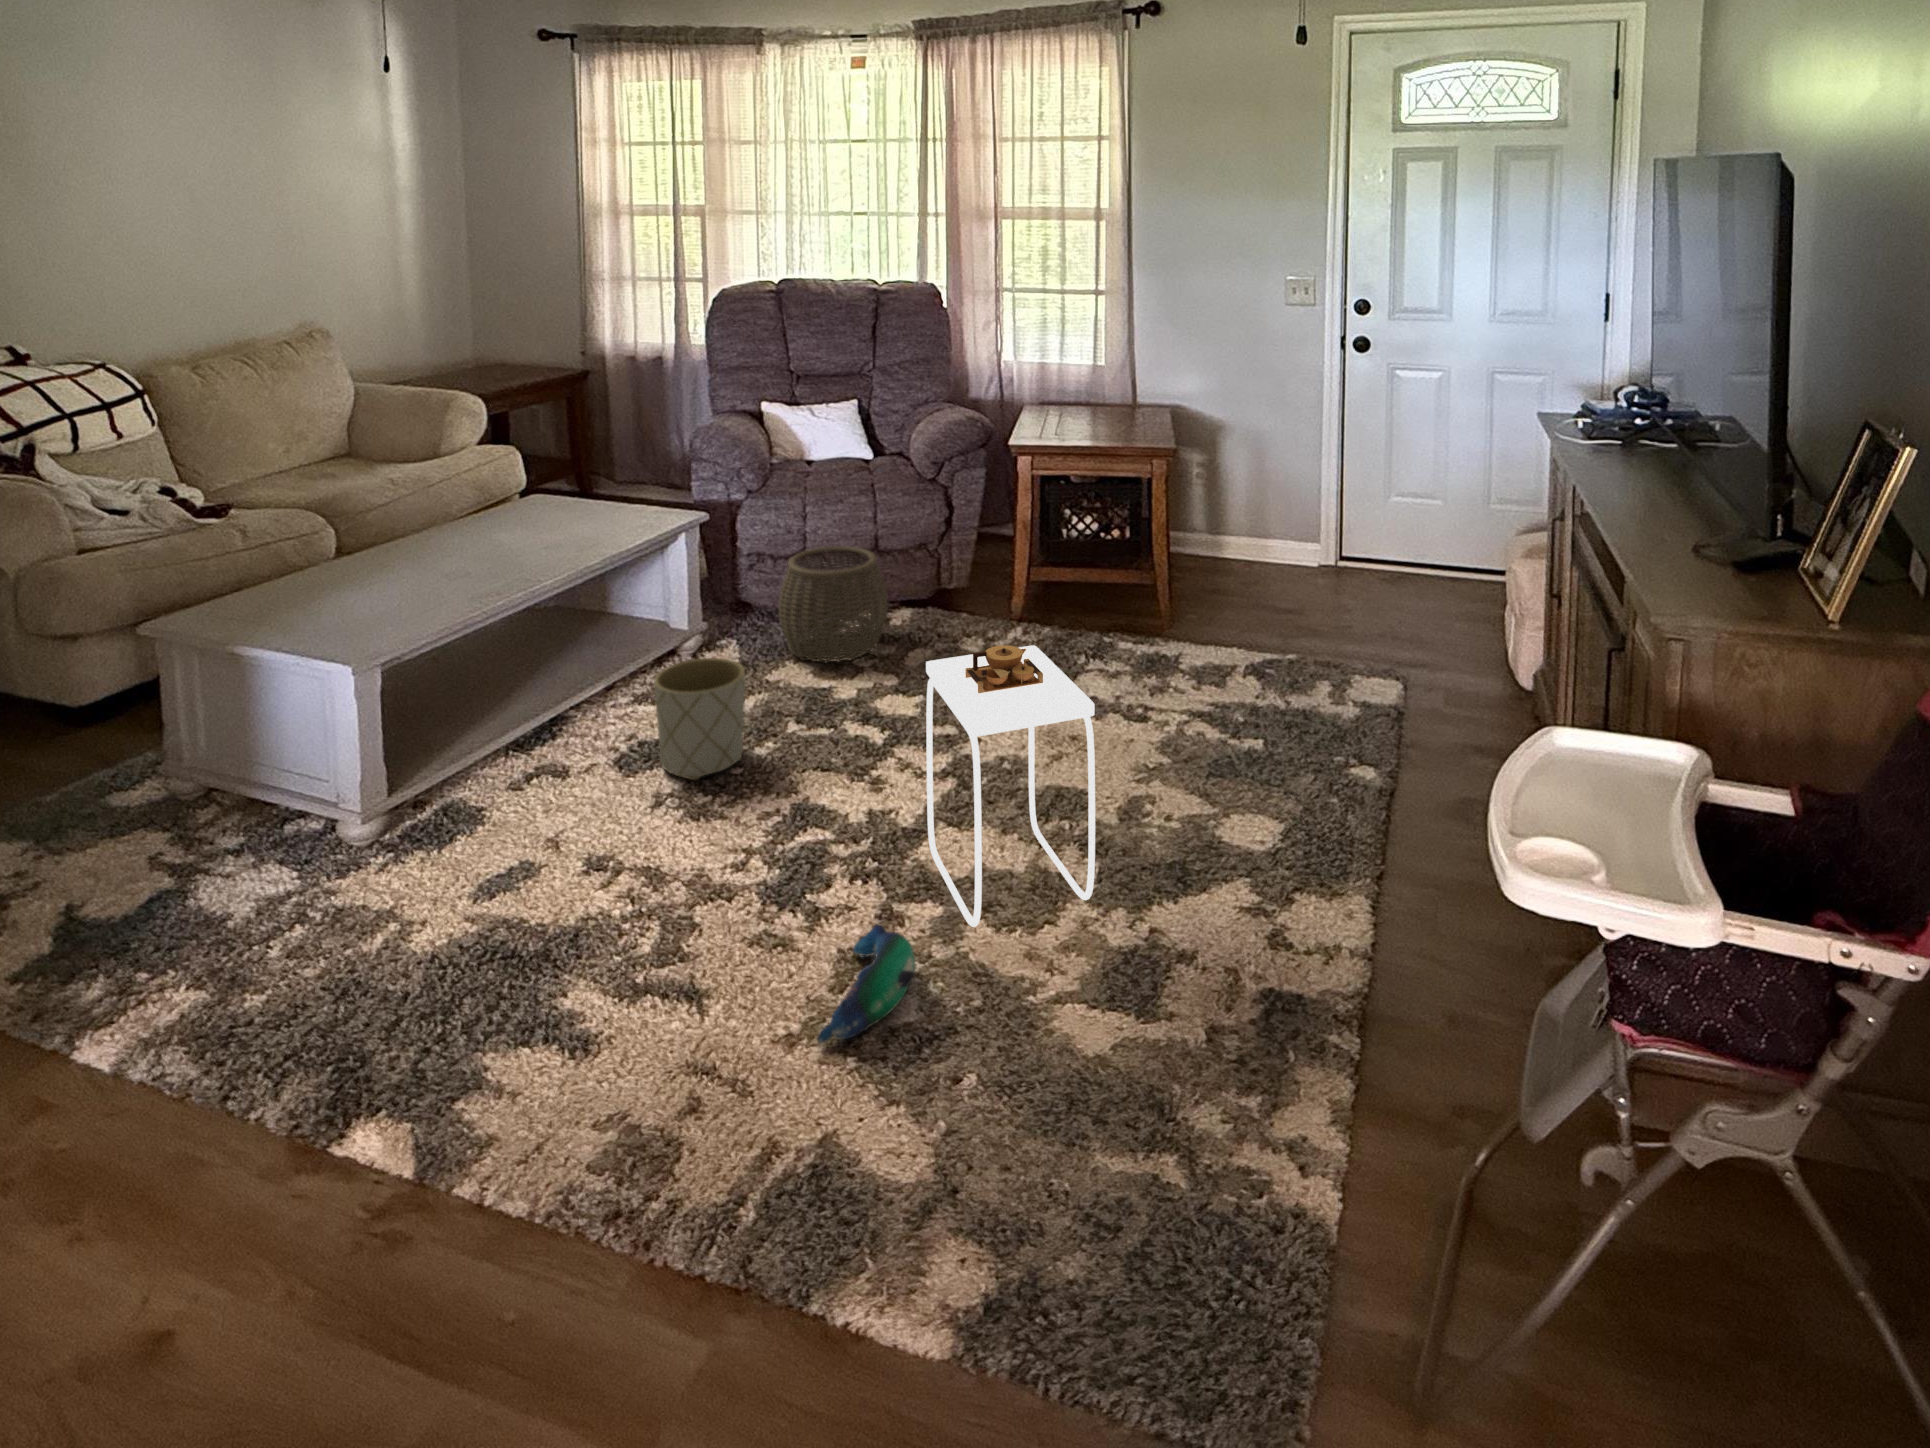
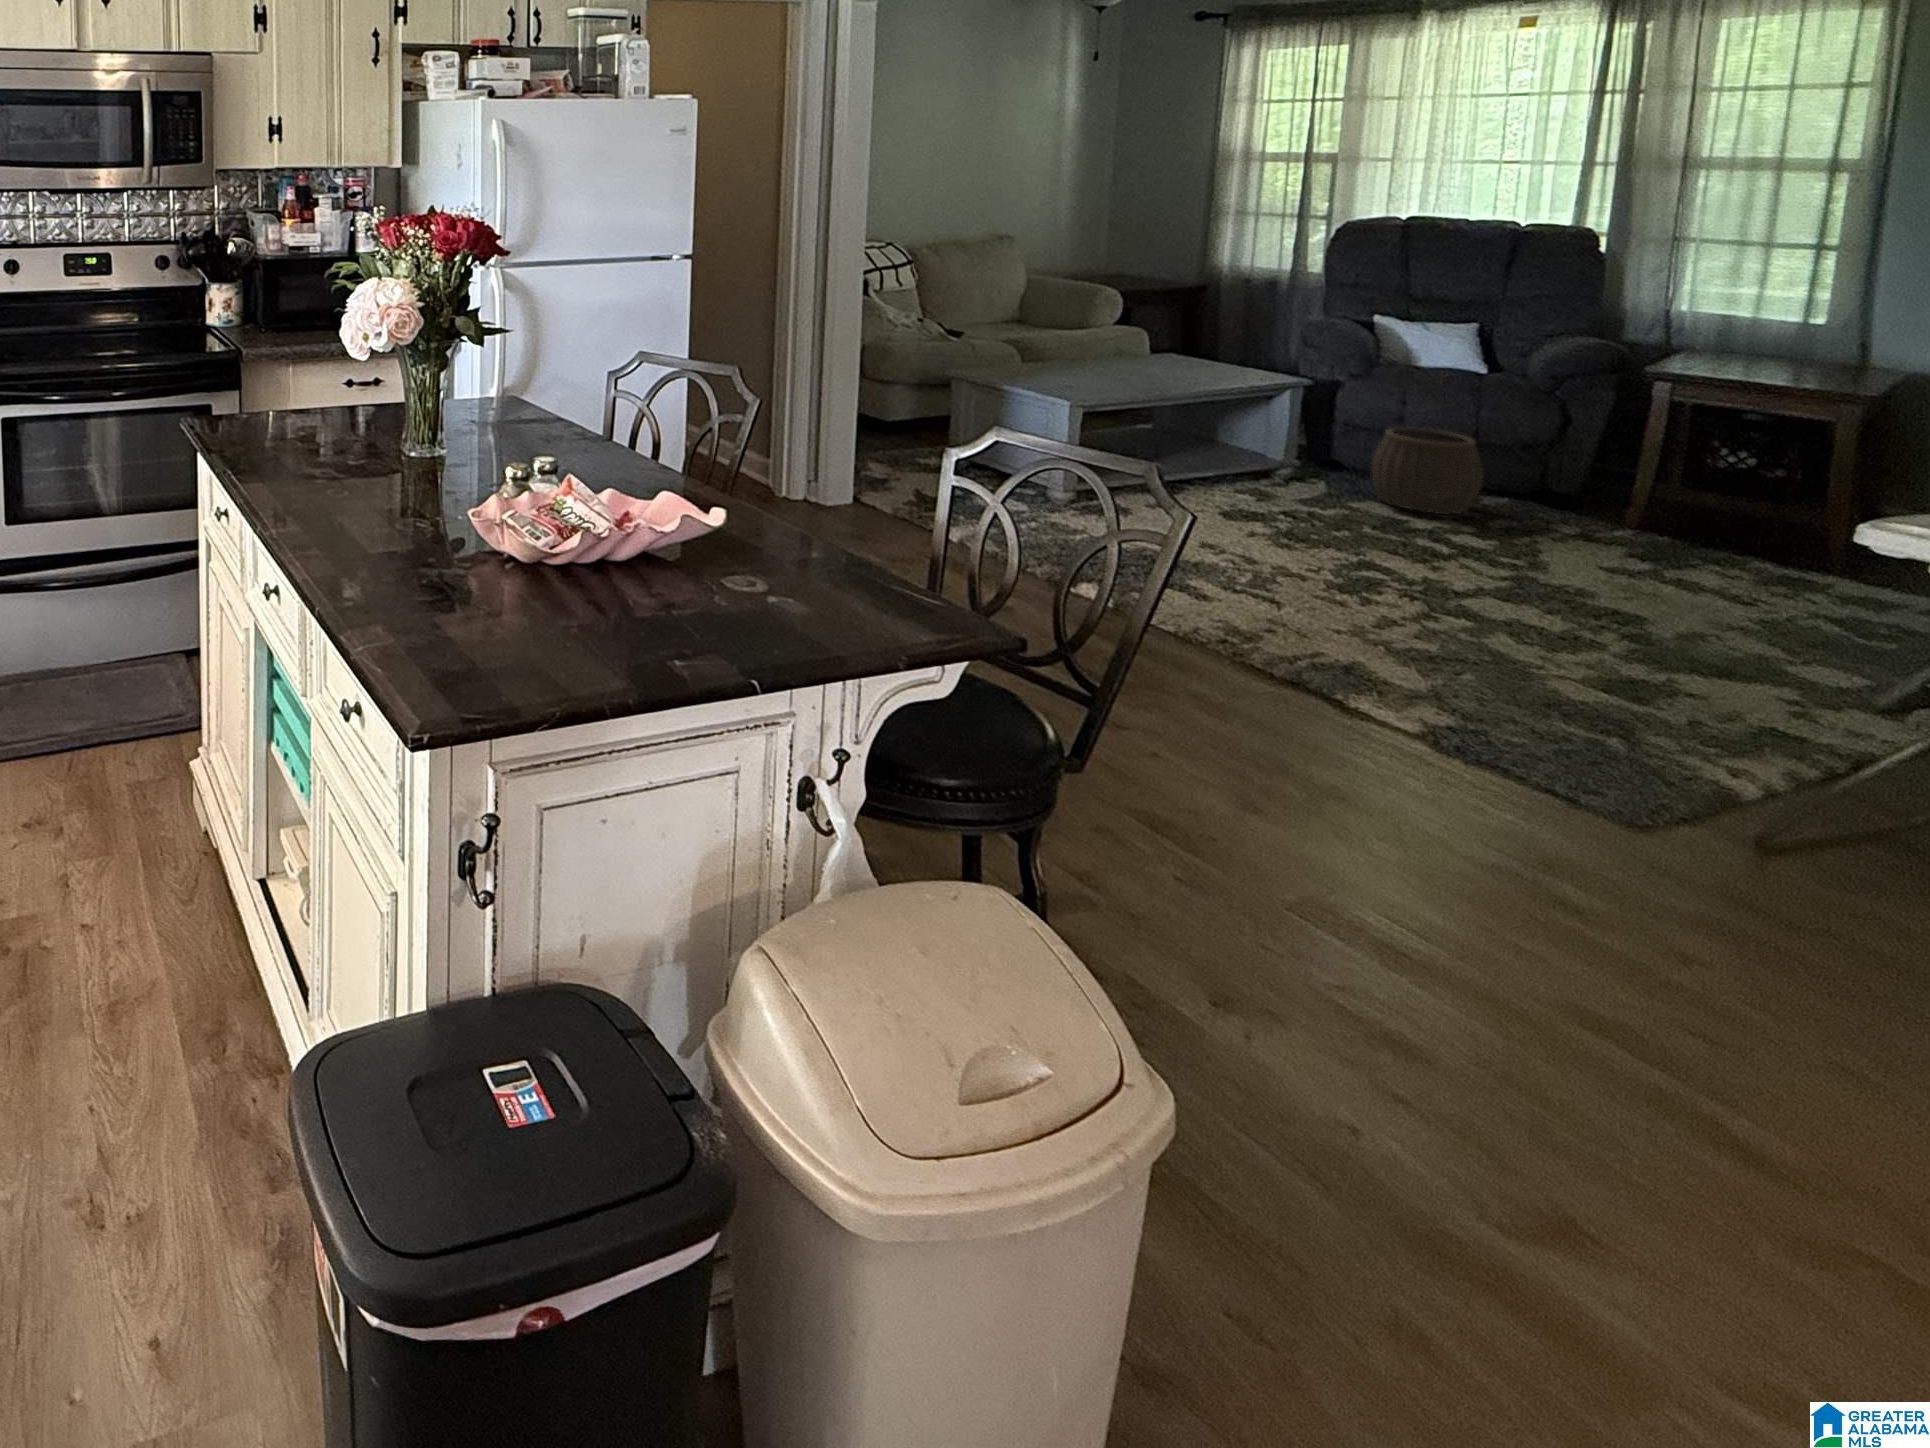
side table: present [926,645,1095,927] -> none [1481,470,1645,655]
planter: present [654,658,745,780] -> none [1264,463,1339,536]
plush toy: present [817,925,915,1043] -> none [1370,608,1451,643]

